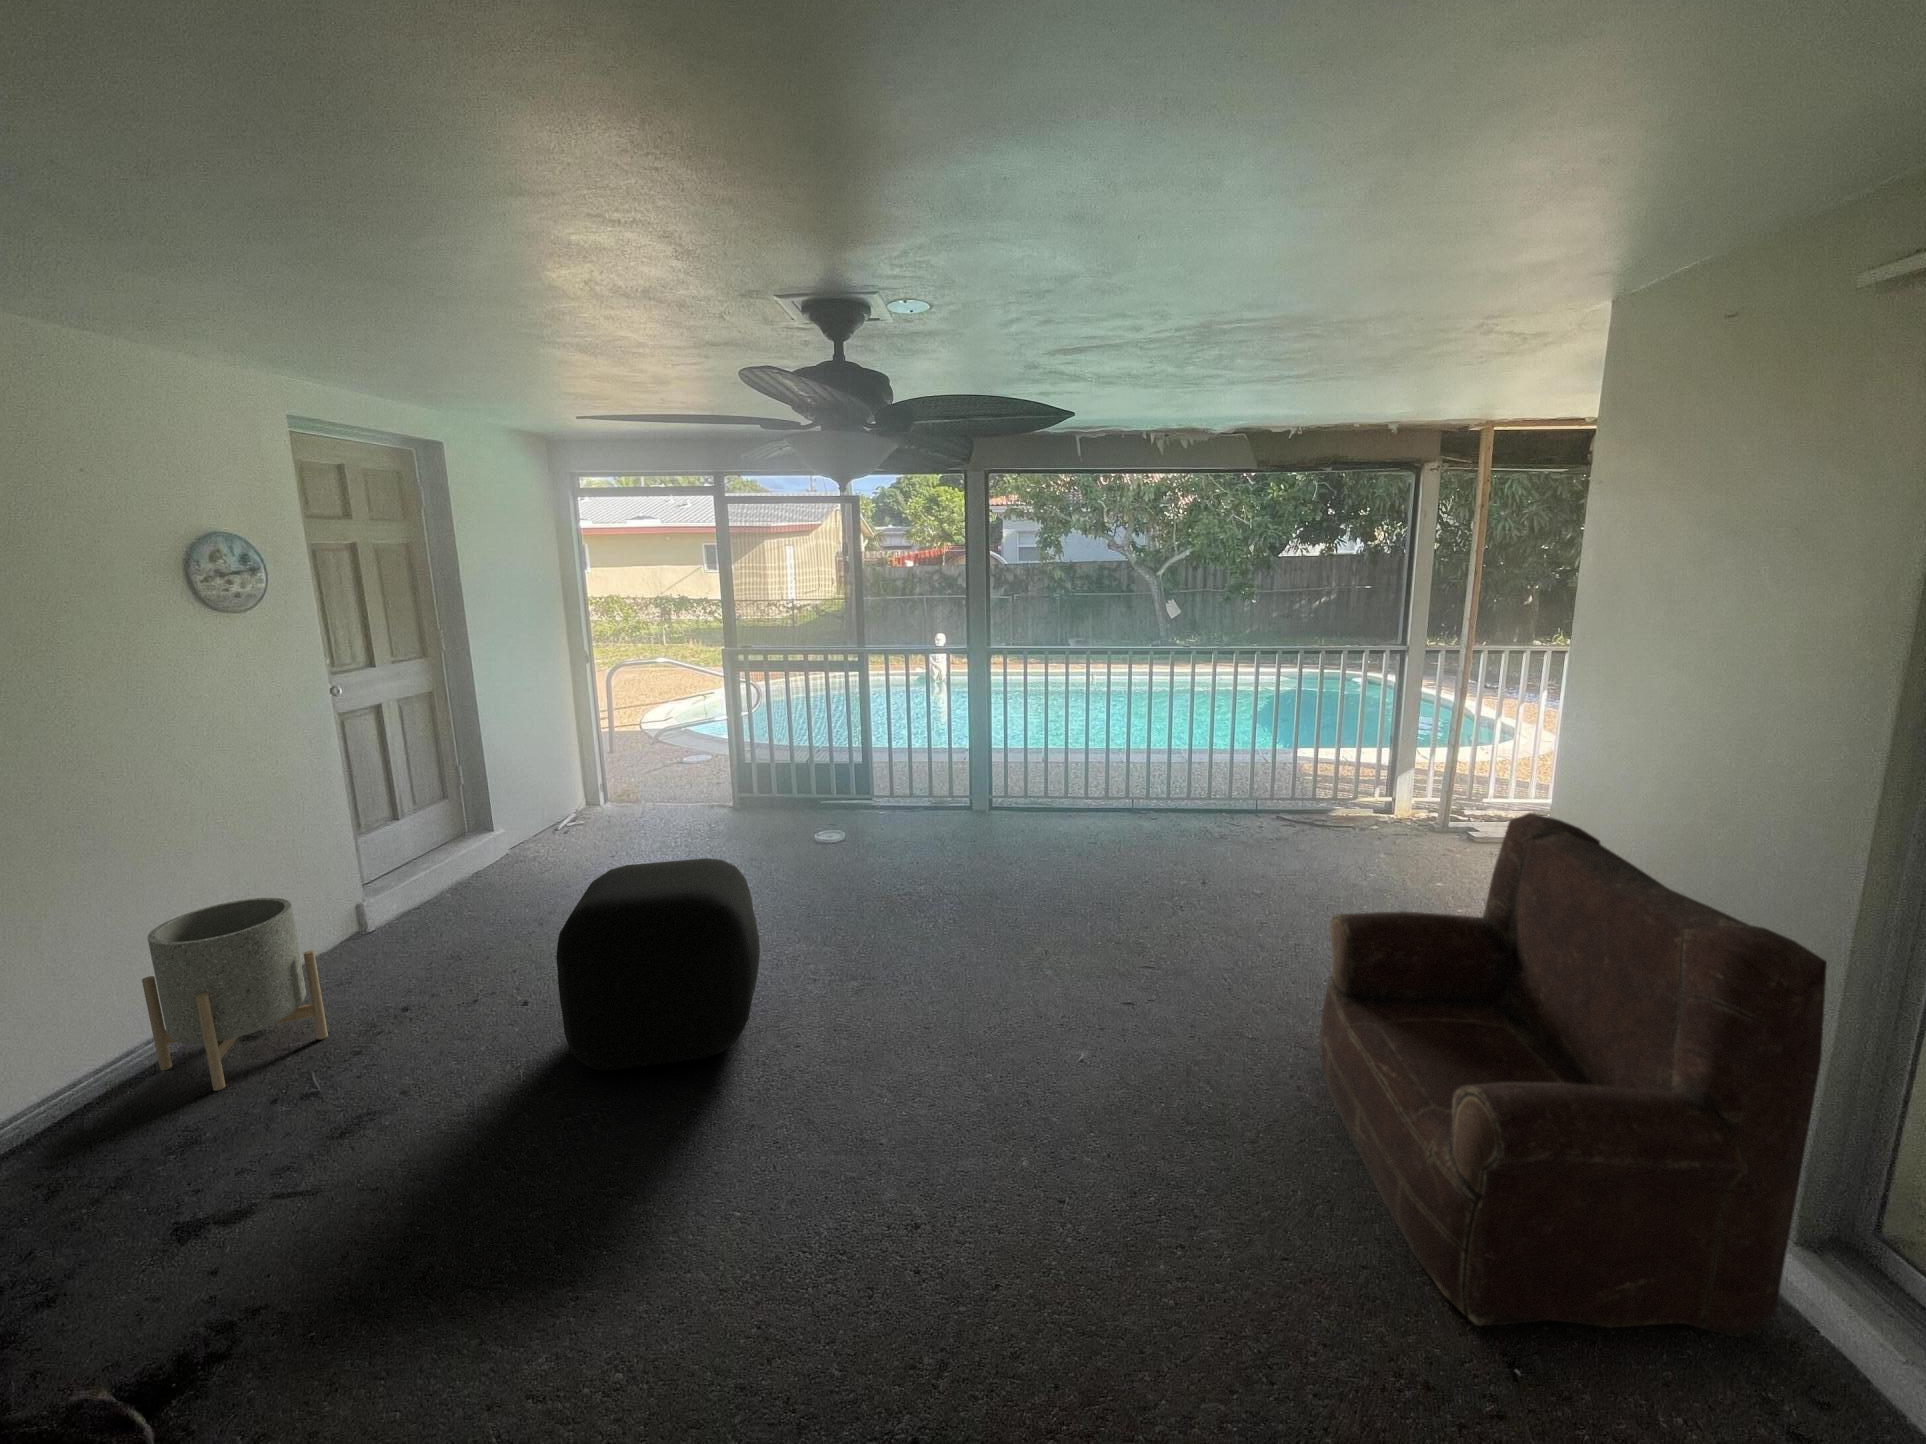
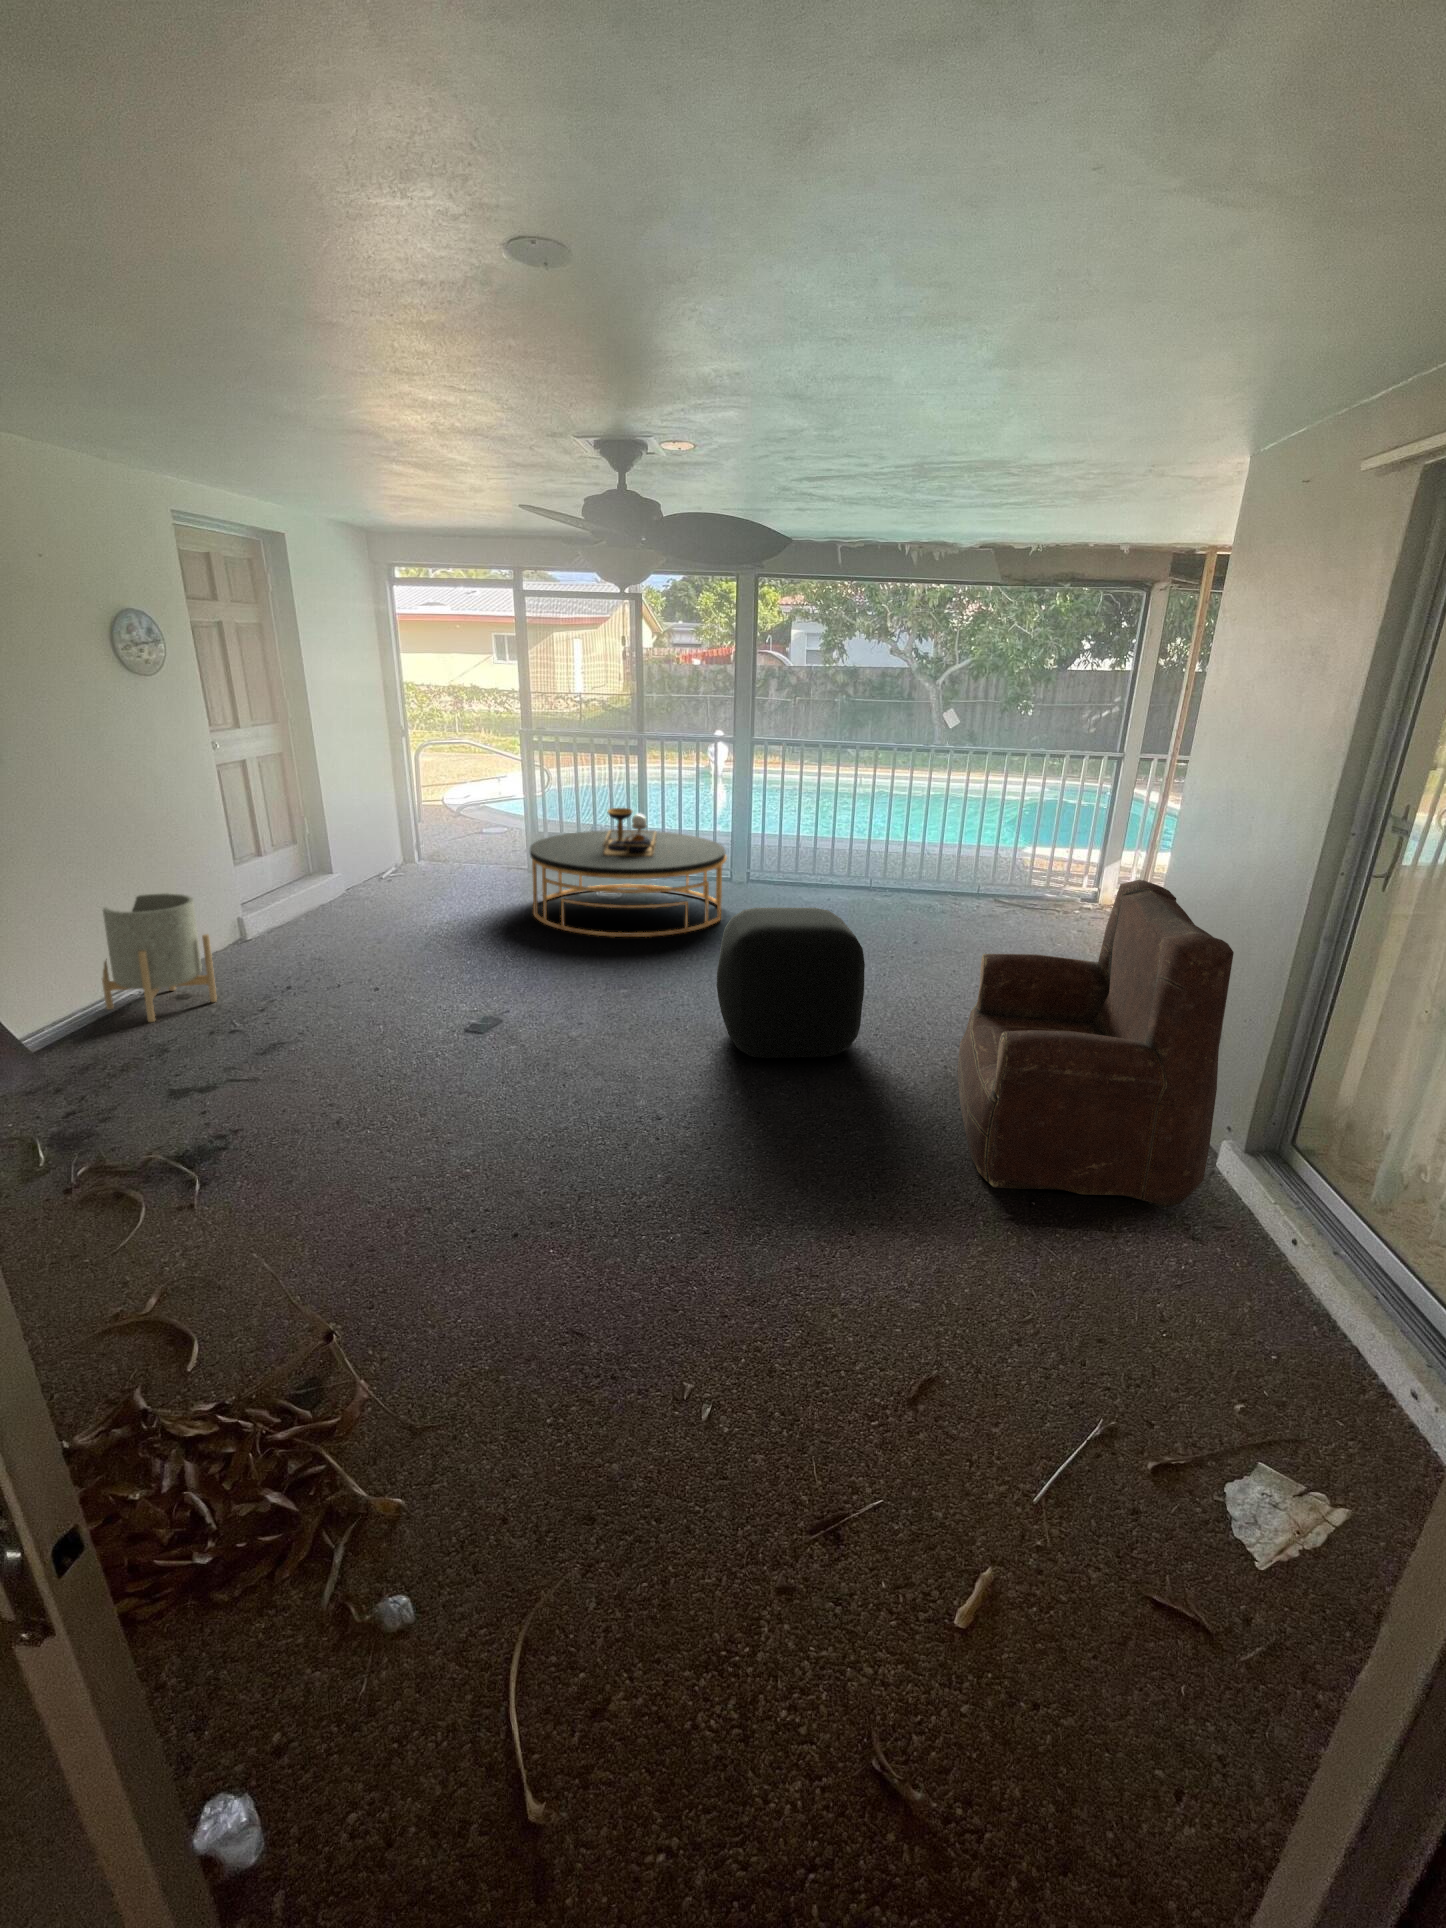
coffee table: none [742,724,959,874] -> present [530,808,727,937]
ottoman: present [556,858,760,1070] -> present [717,908,865,1058]

